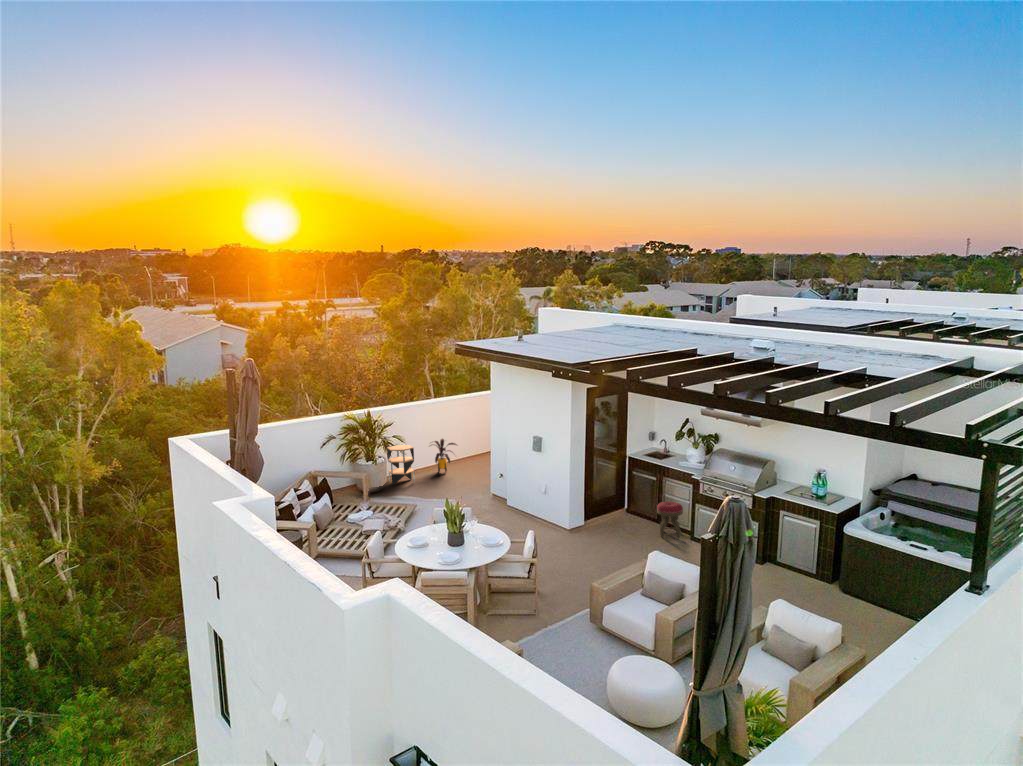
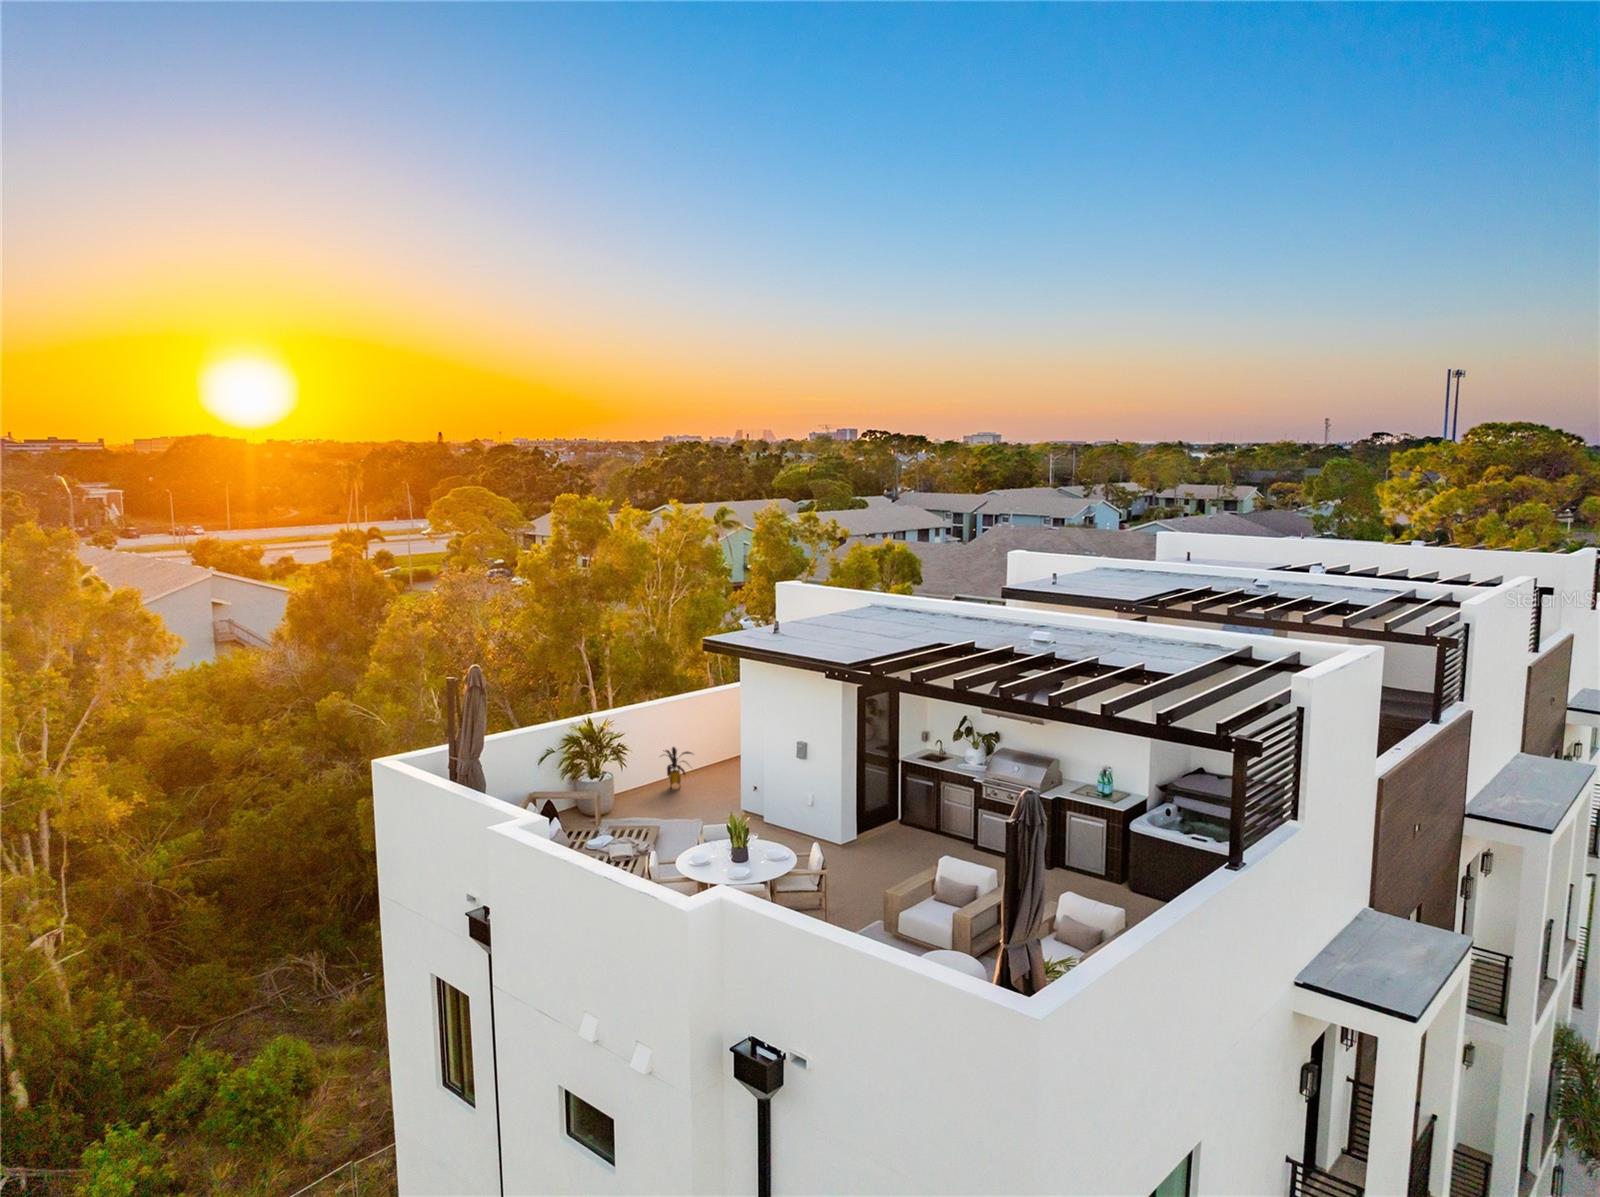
side table: present [387,445,415,485] -> none [615,756,649,805]
stool: present [657,502,683,538] -> none [937,809,965,849]

